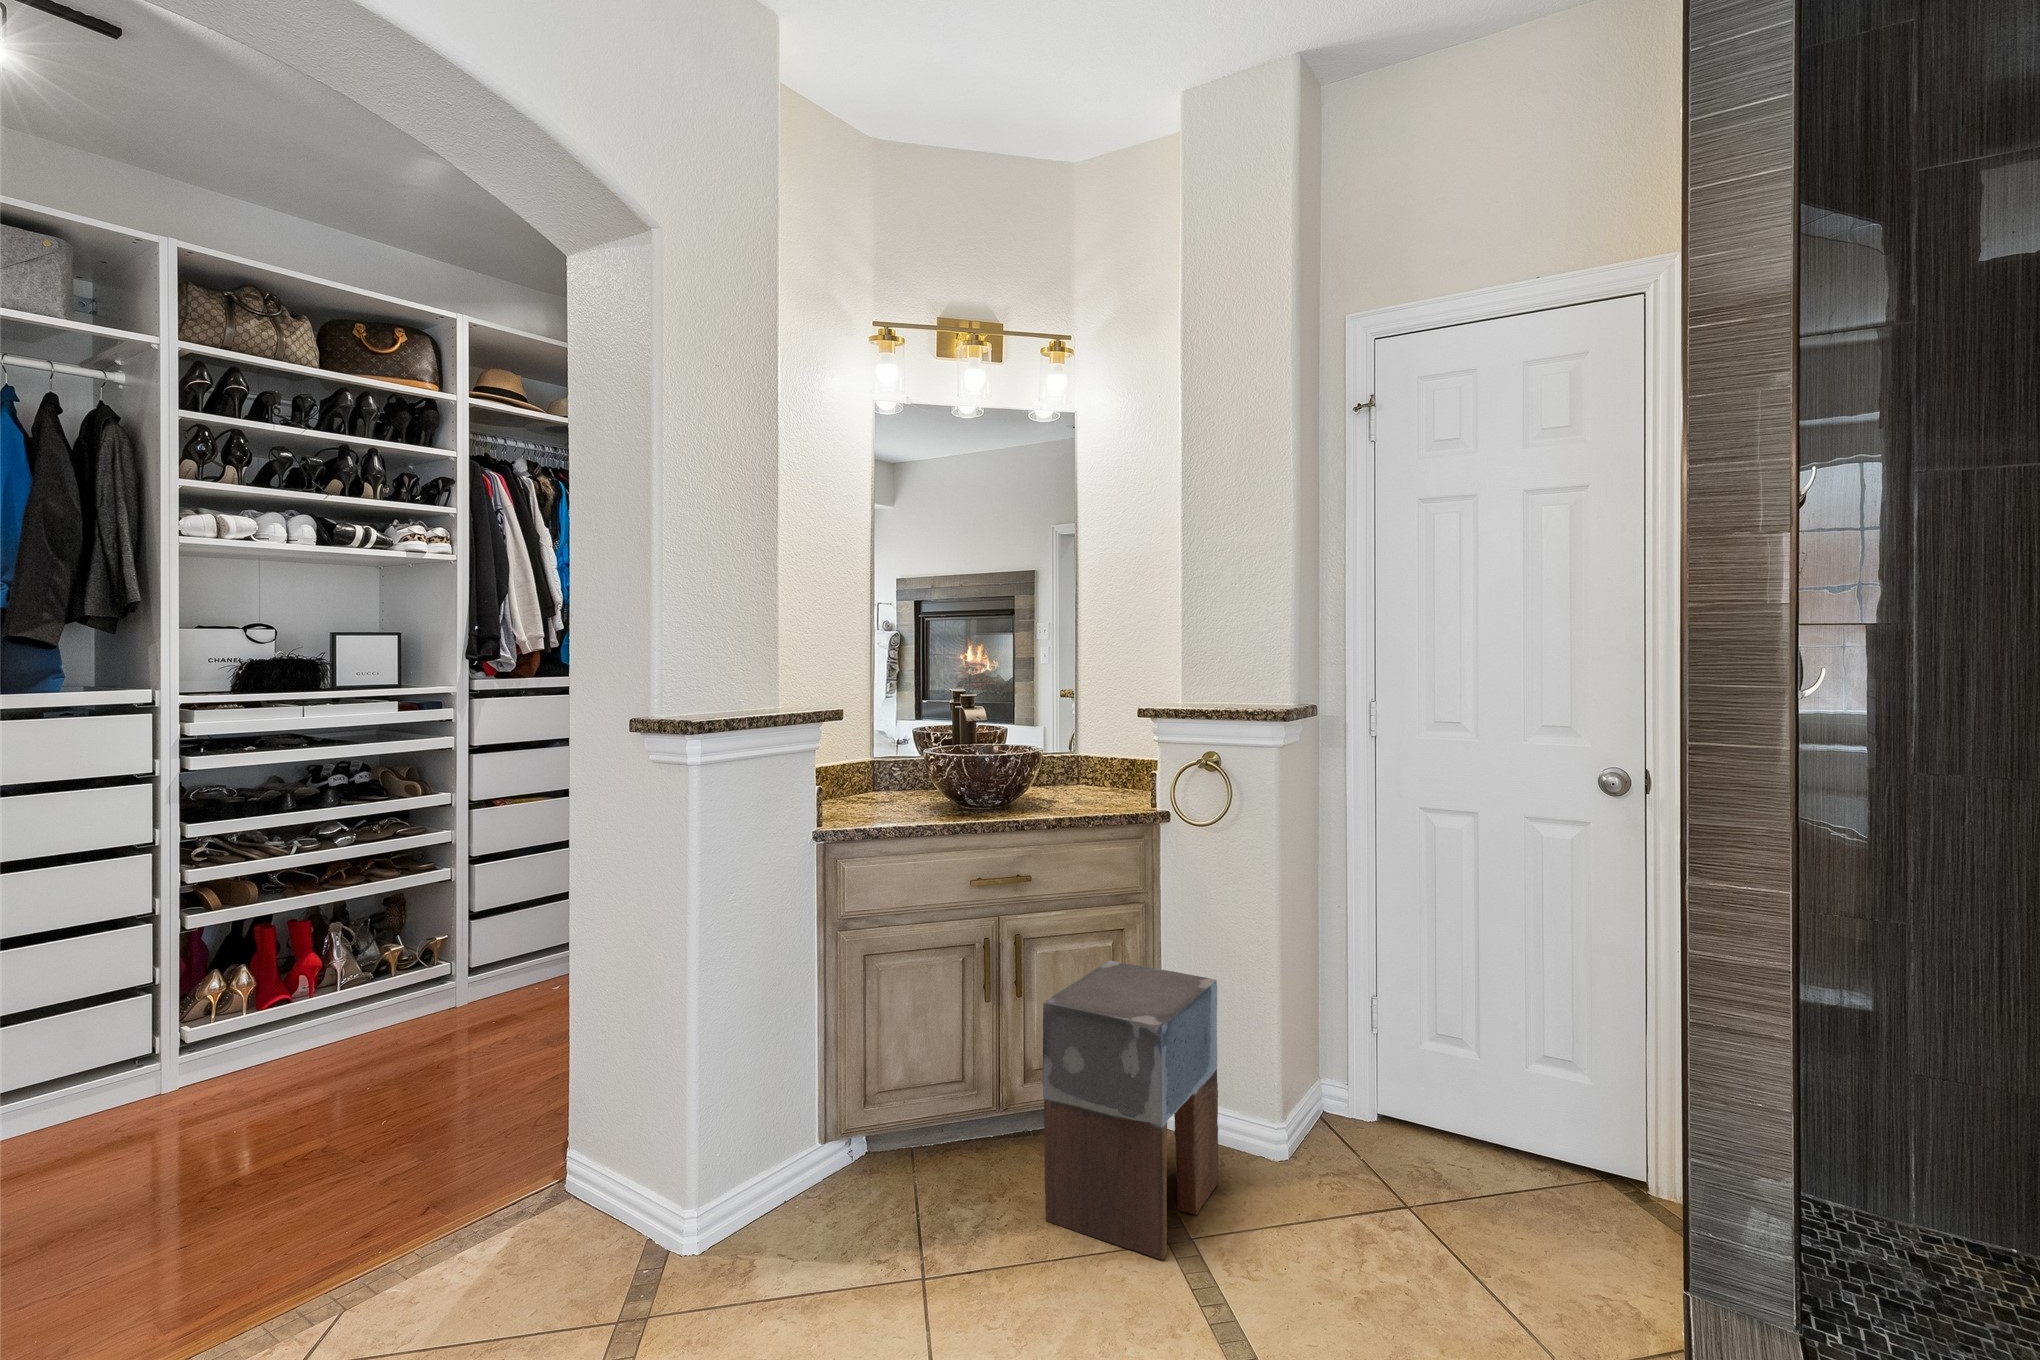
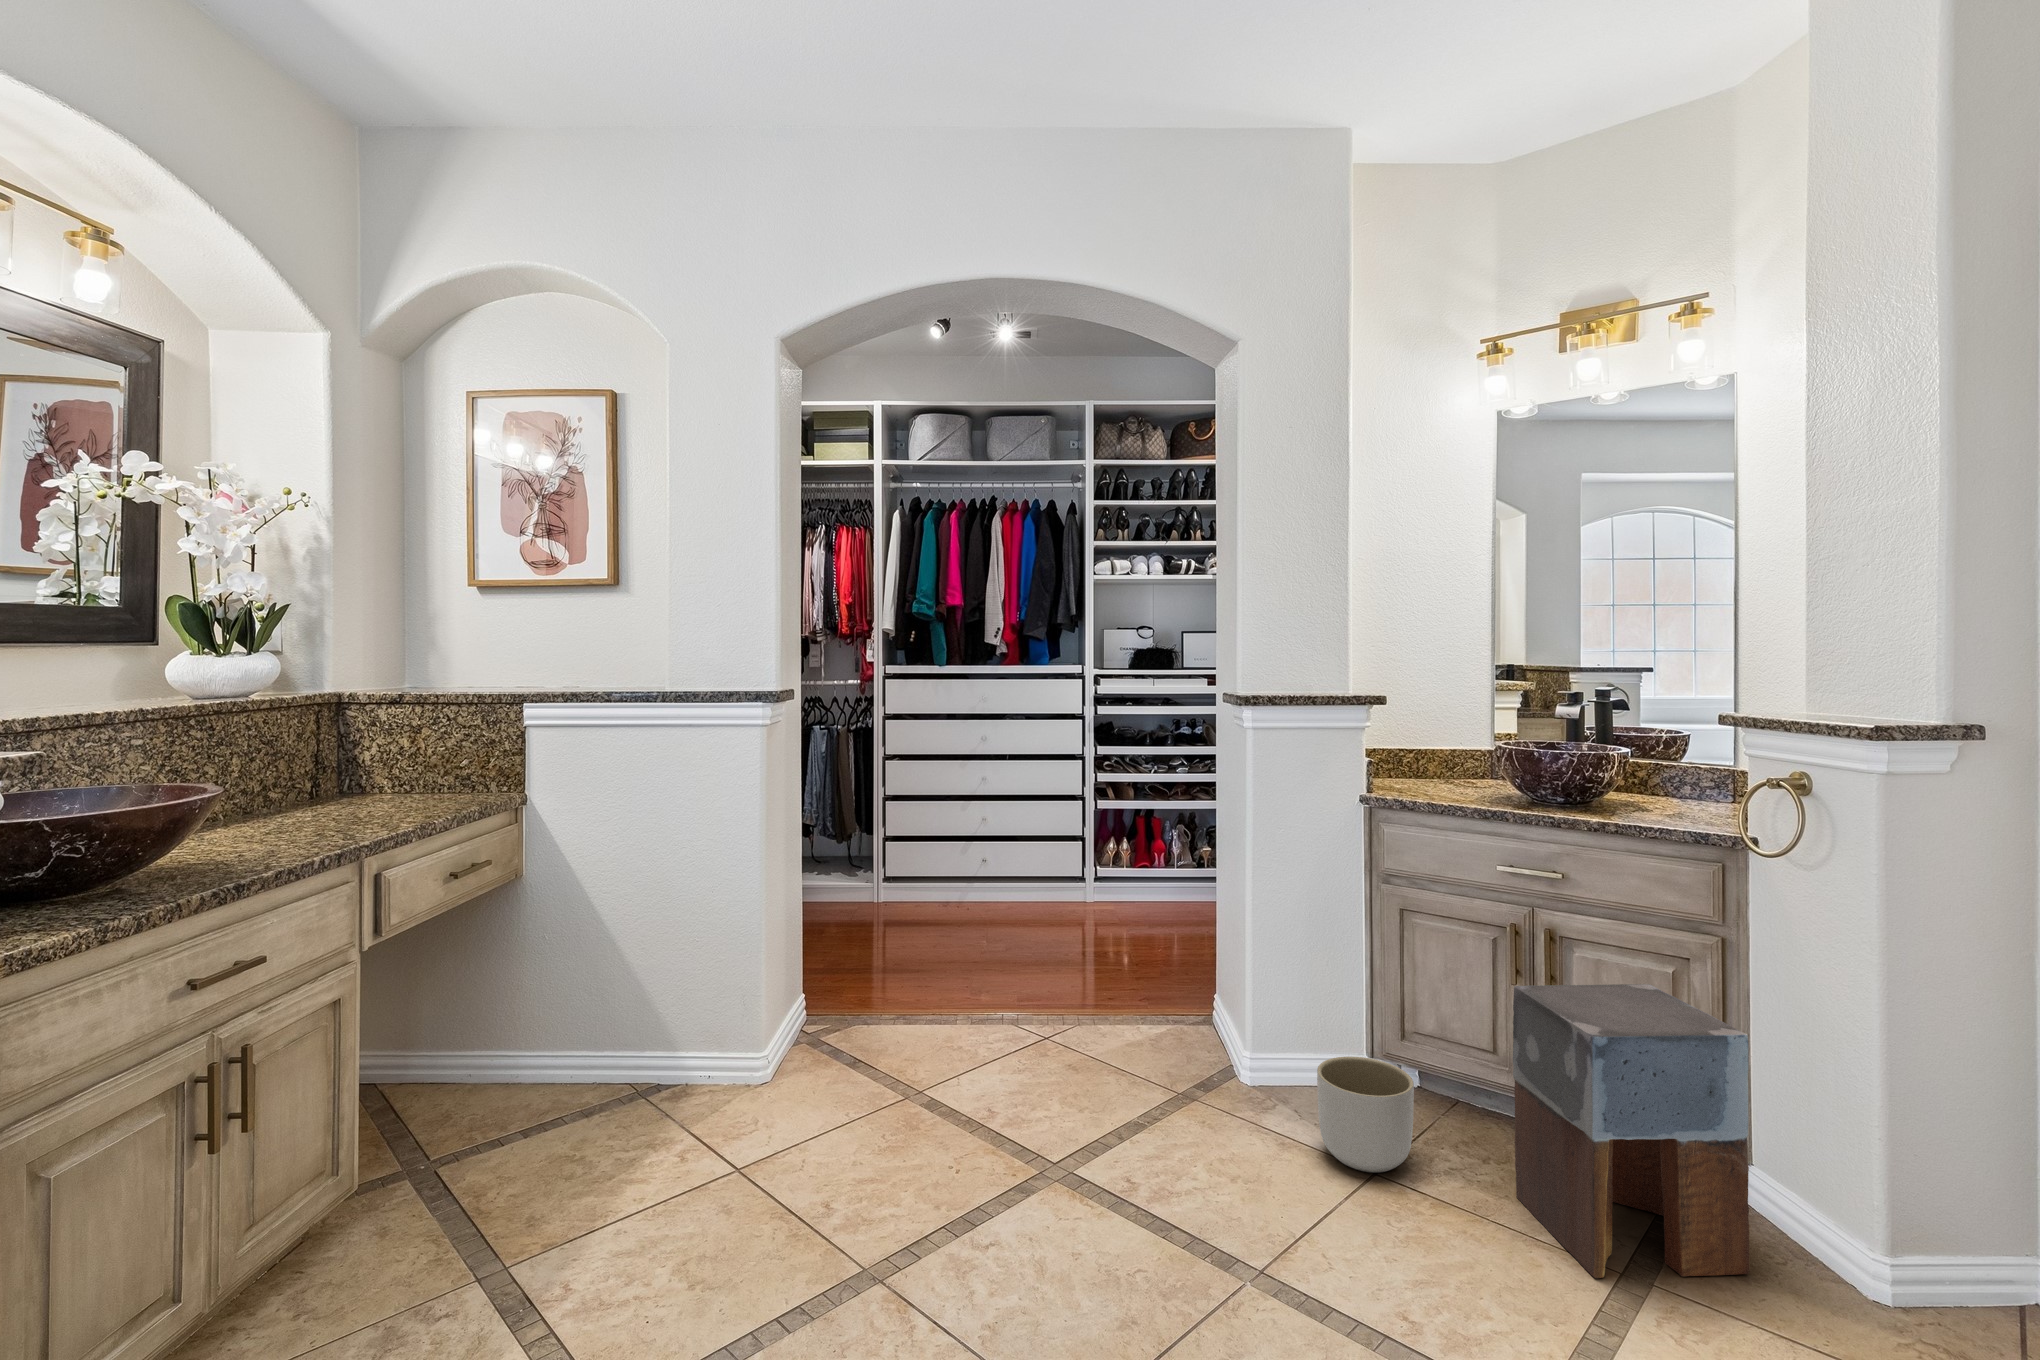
planter: none [846,1141,957,1290] -> present [1317,1056,1414,1172]

